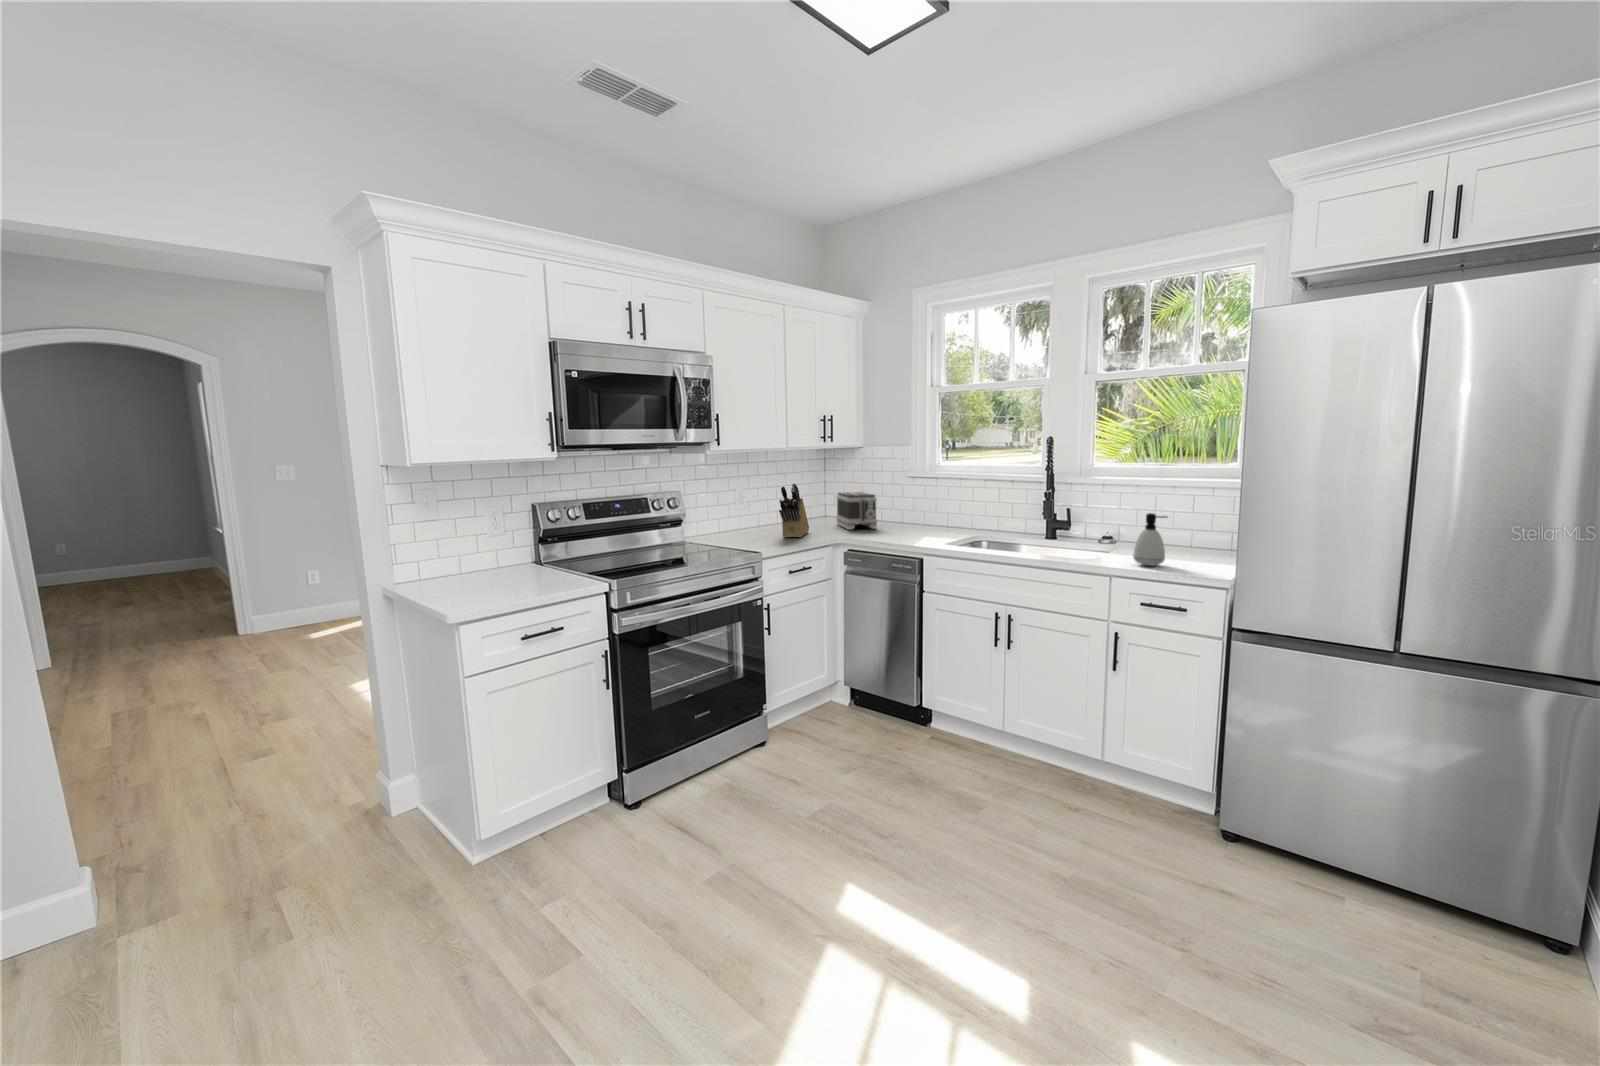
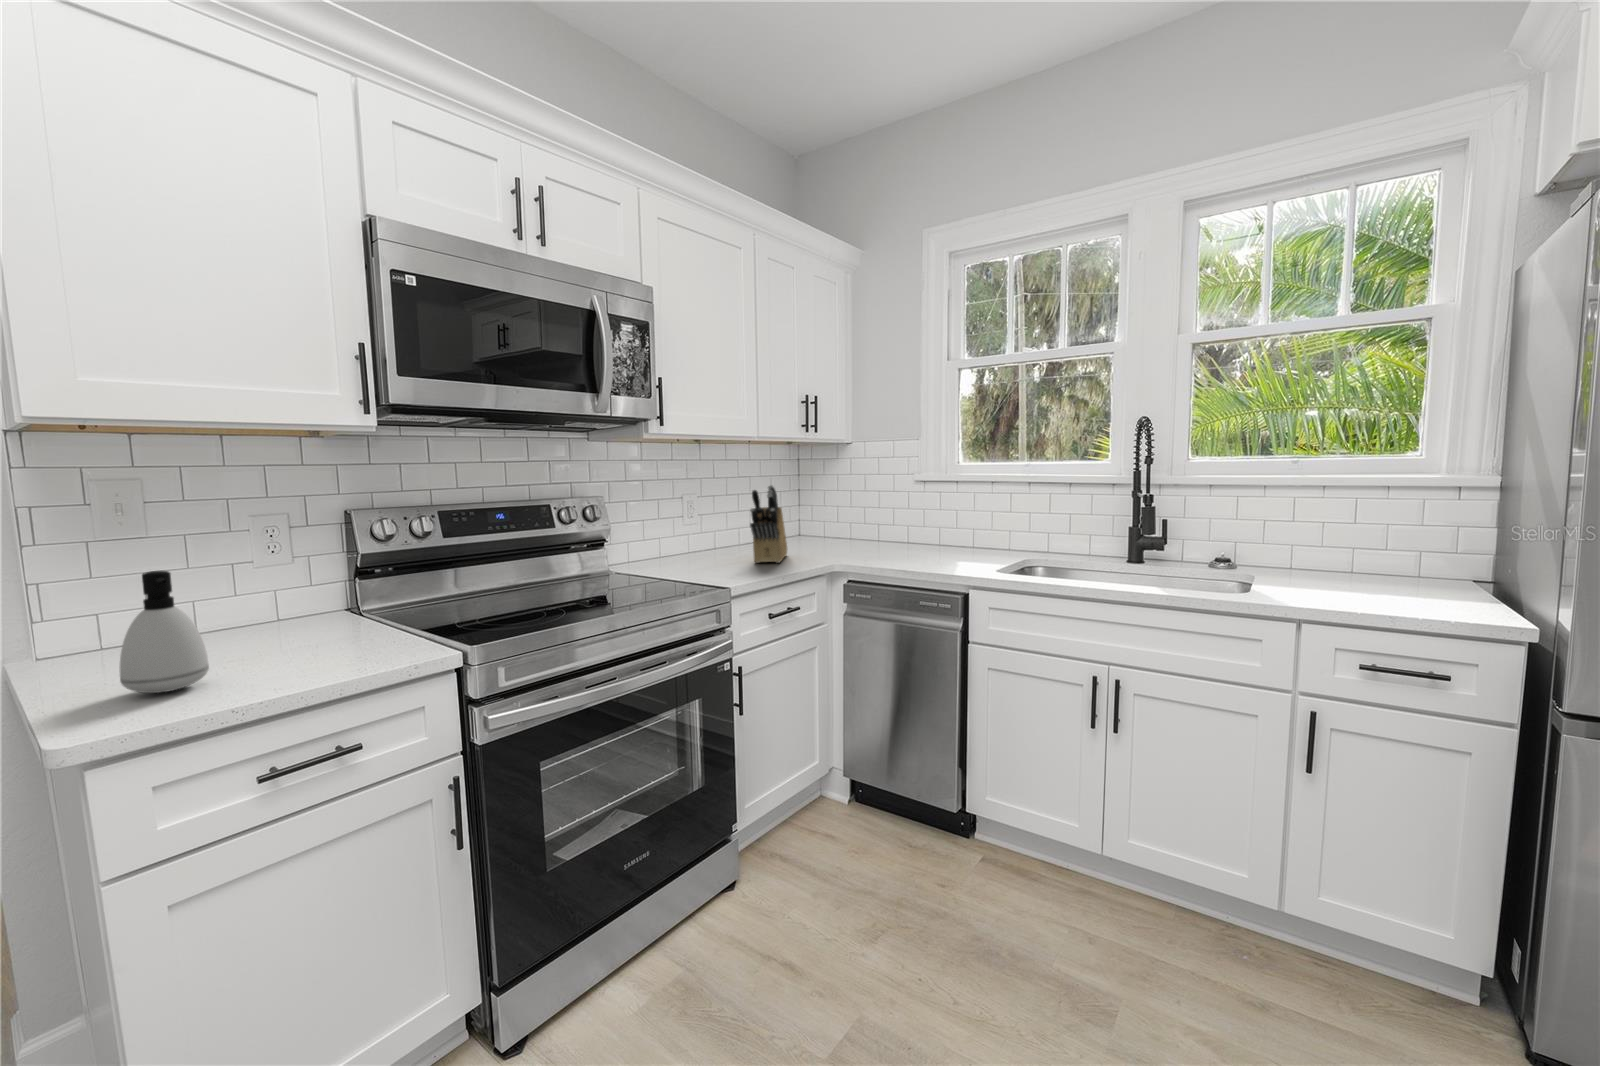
toaster: present [836,492,877,530] -> none [820,501,880,552]
soap dispenser: present [1133,513,1167,566] -> present [120,571,209,693]

